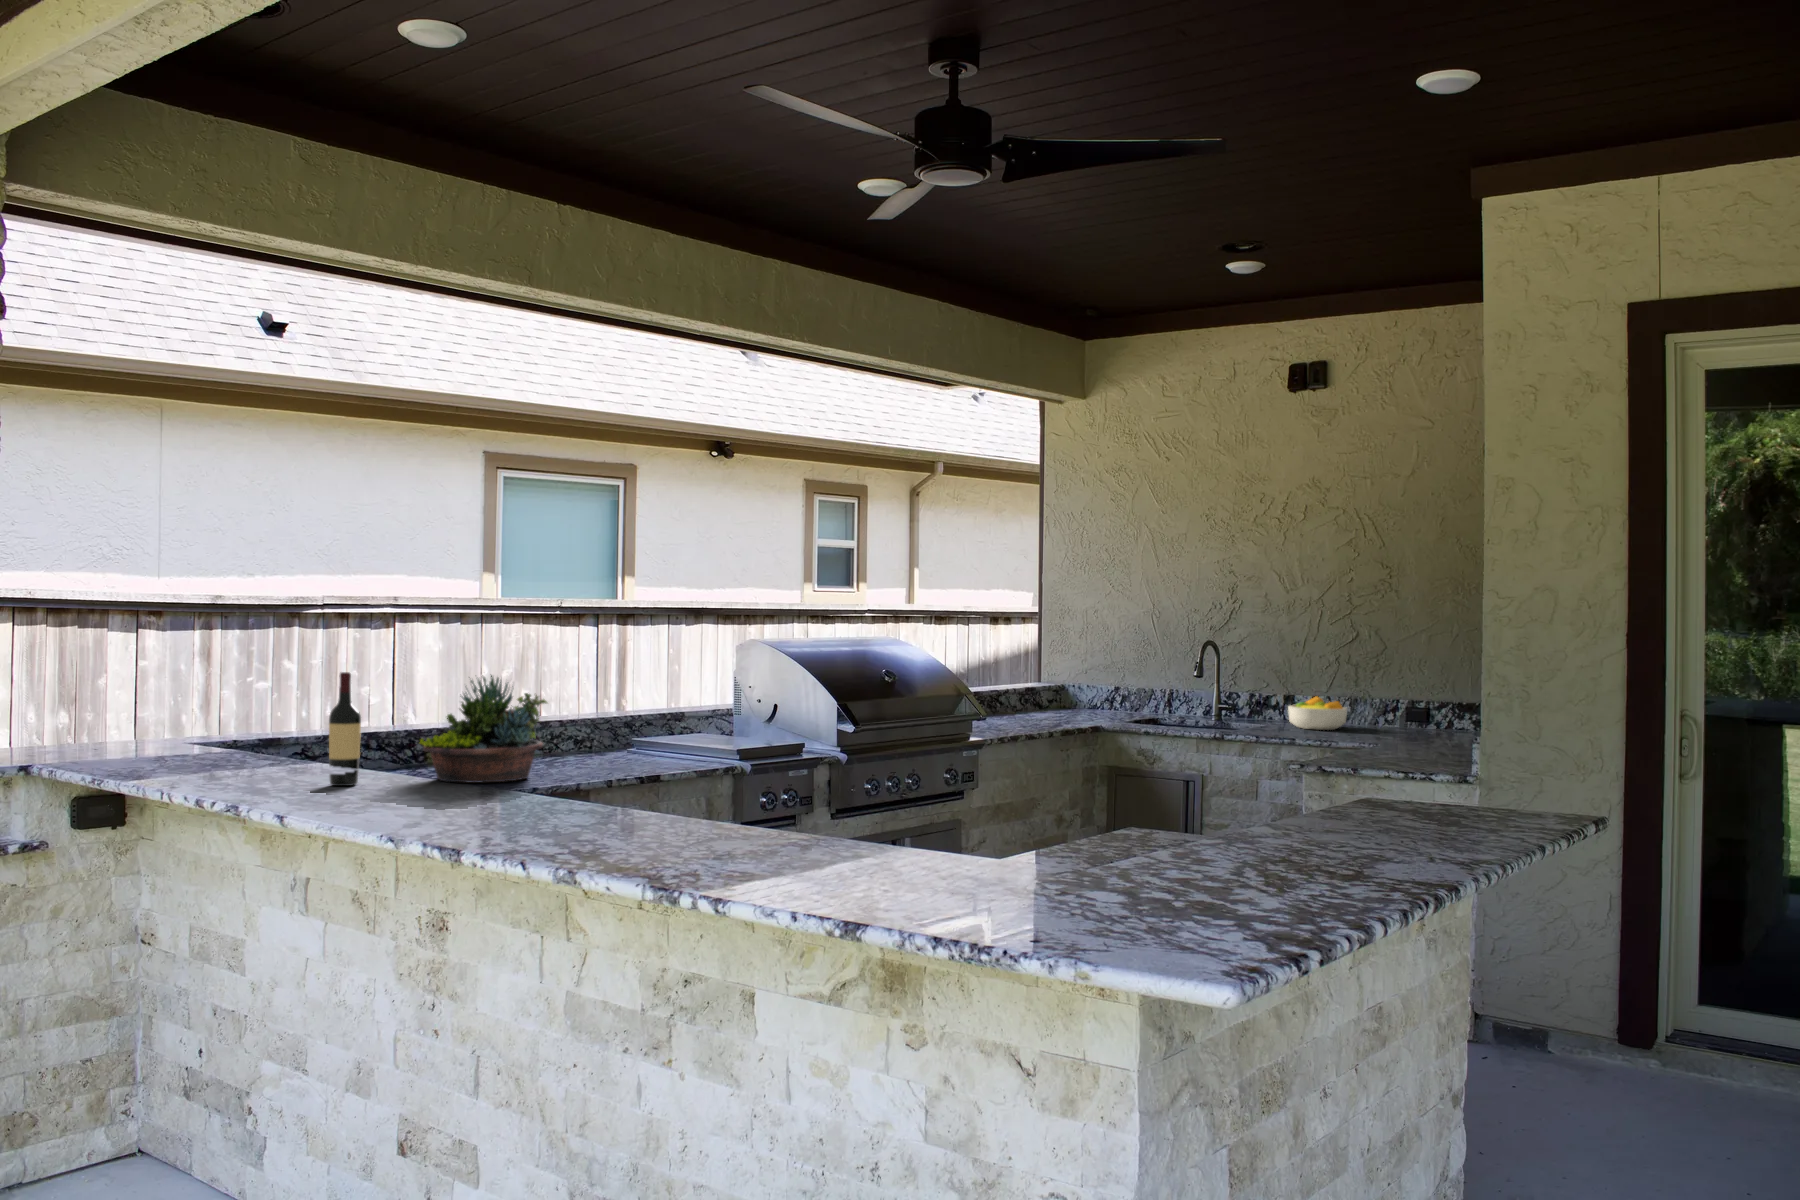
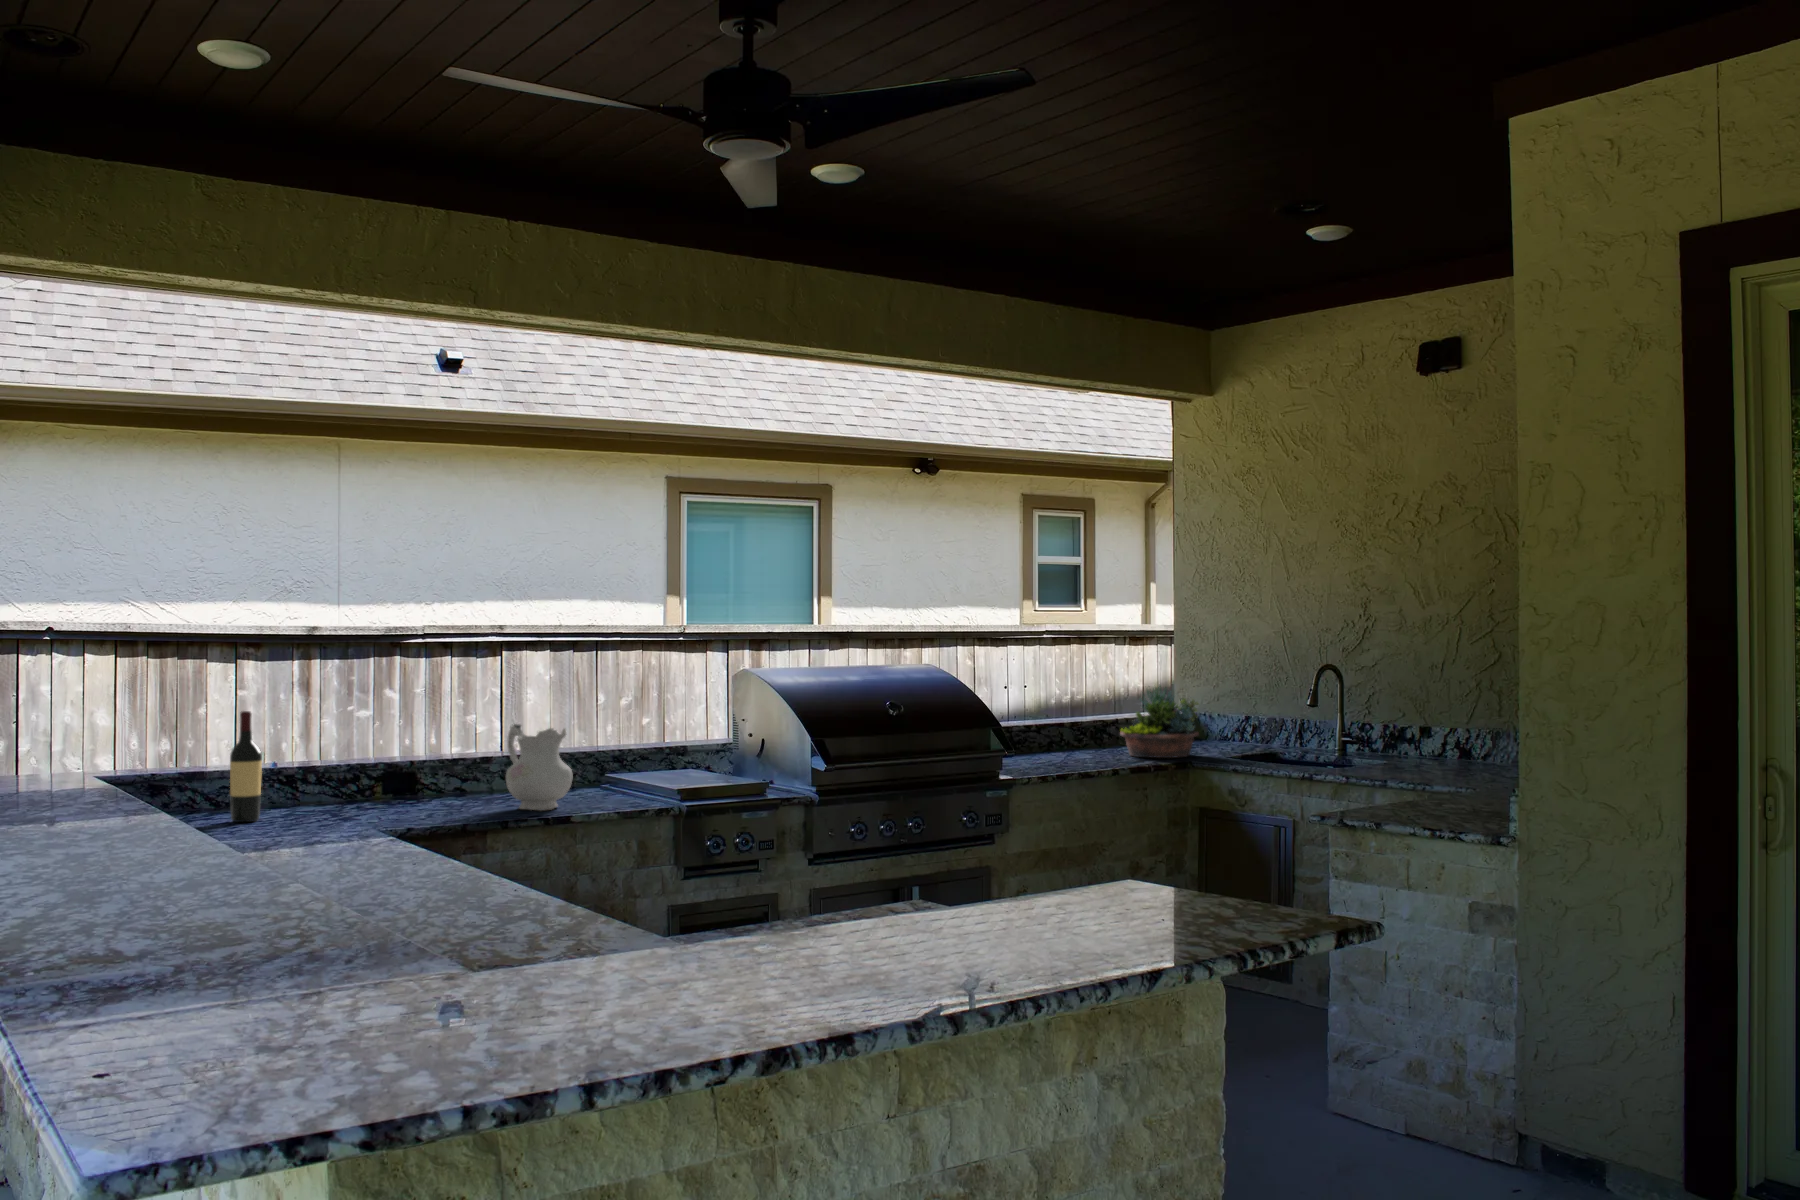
succulent planter: present [420,675,547,783] -> present [1120,686,1199,758]
ceramic pitcher: none [573,687,643,772] -> present [506,724,573,811]
fruit bowl: present [1288,697,1347,730] -> none [1414,729,1486,769]

